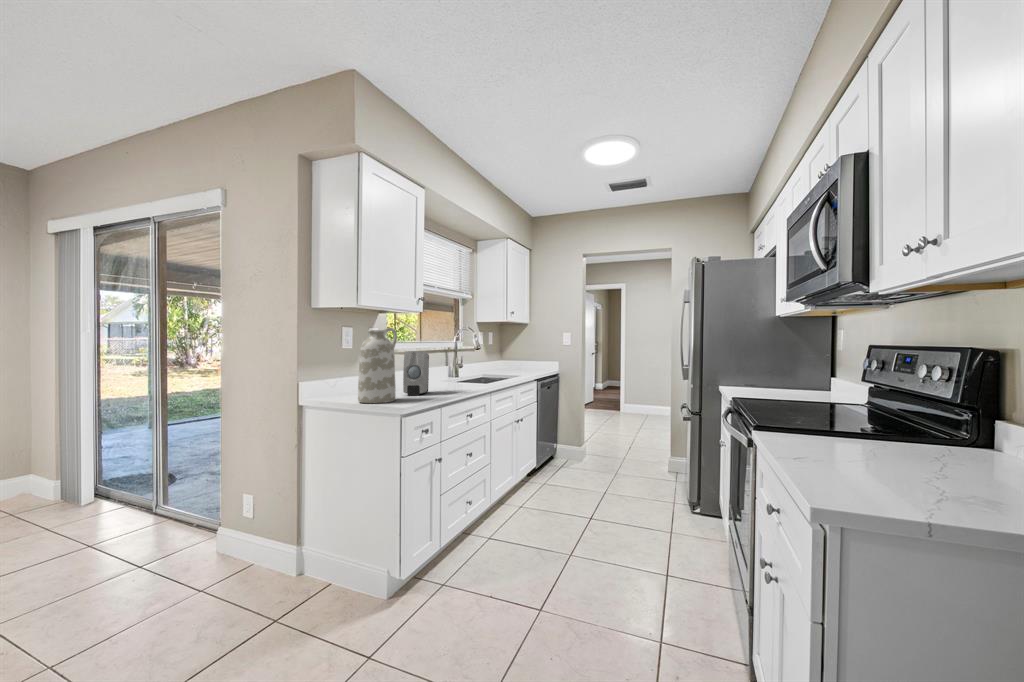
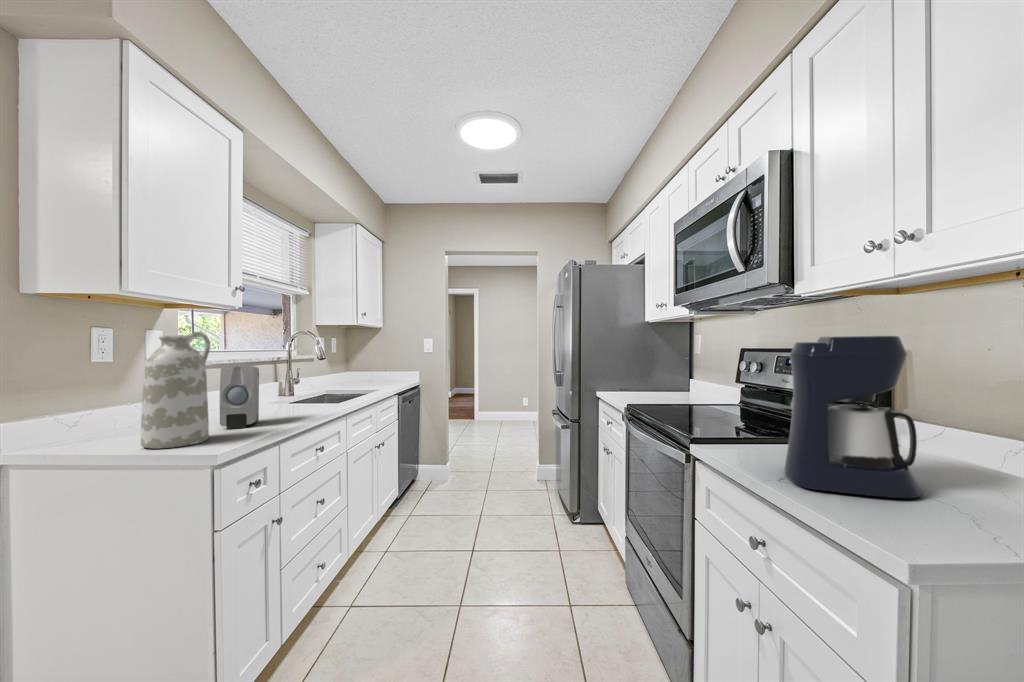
coffee maker: none [820,333,955,485] -> present [784,336,922,498]

